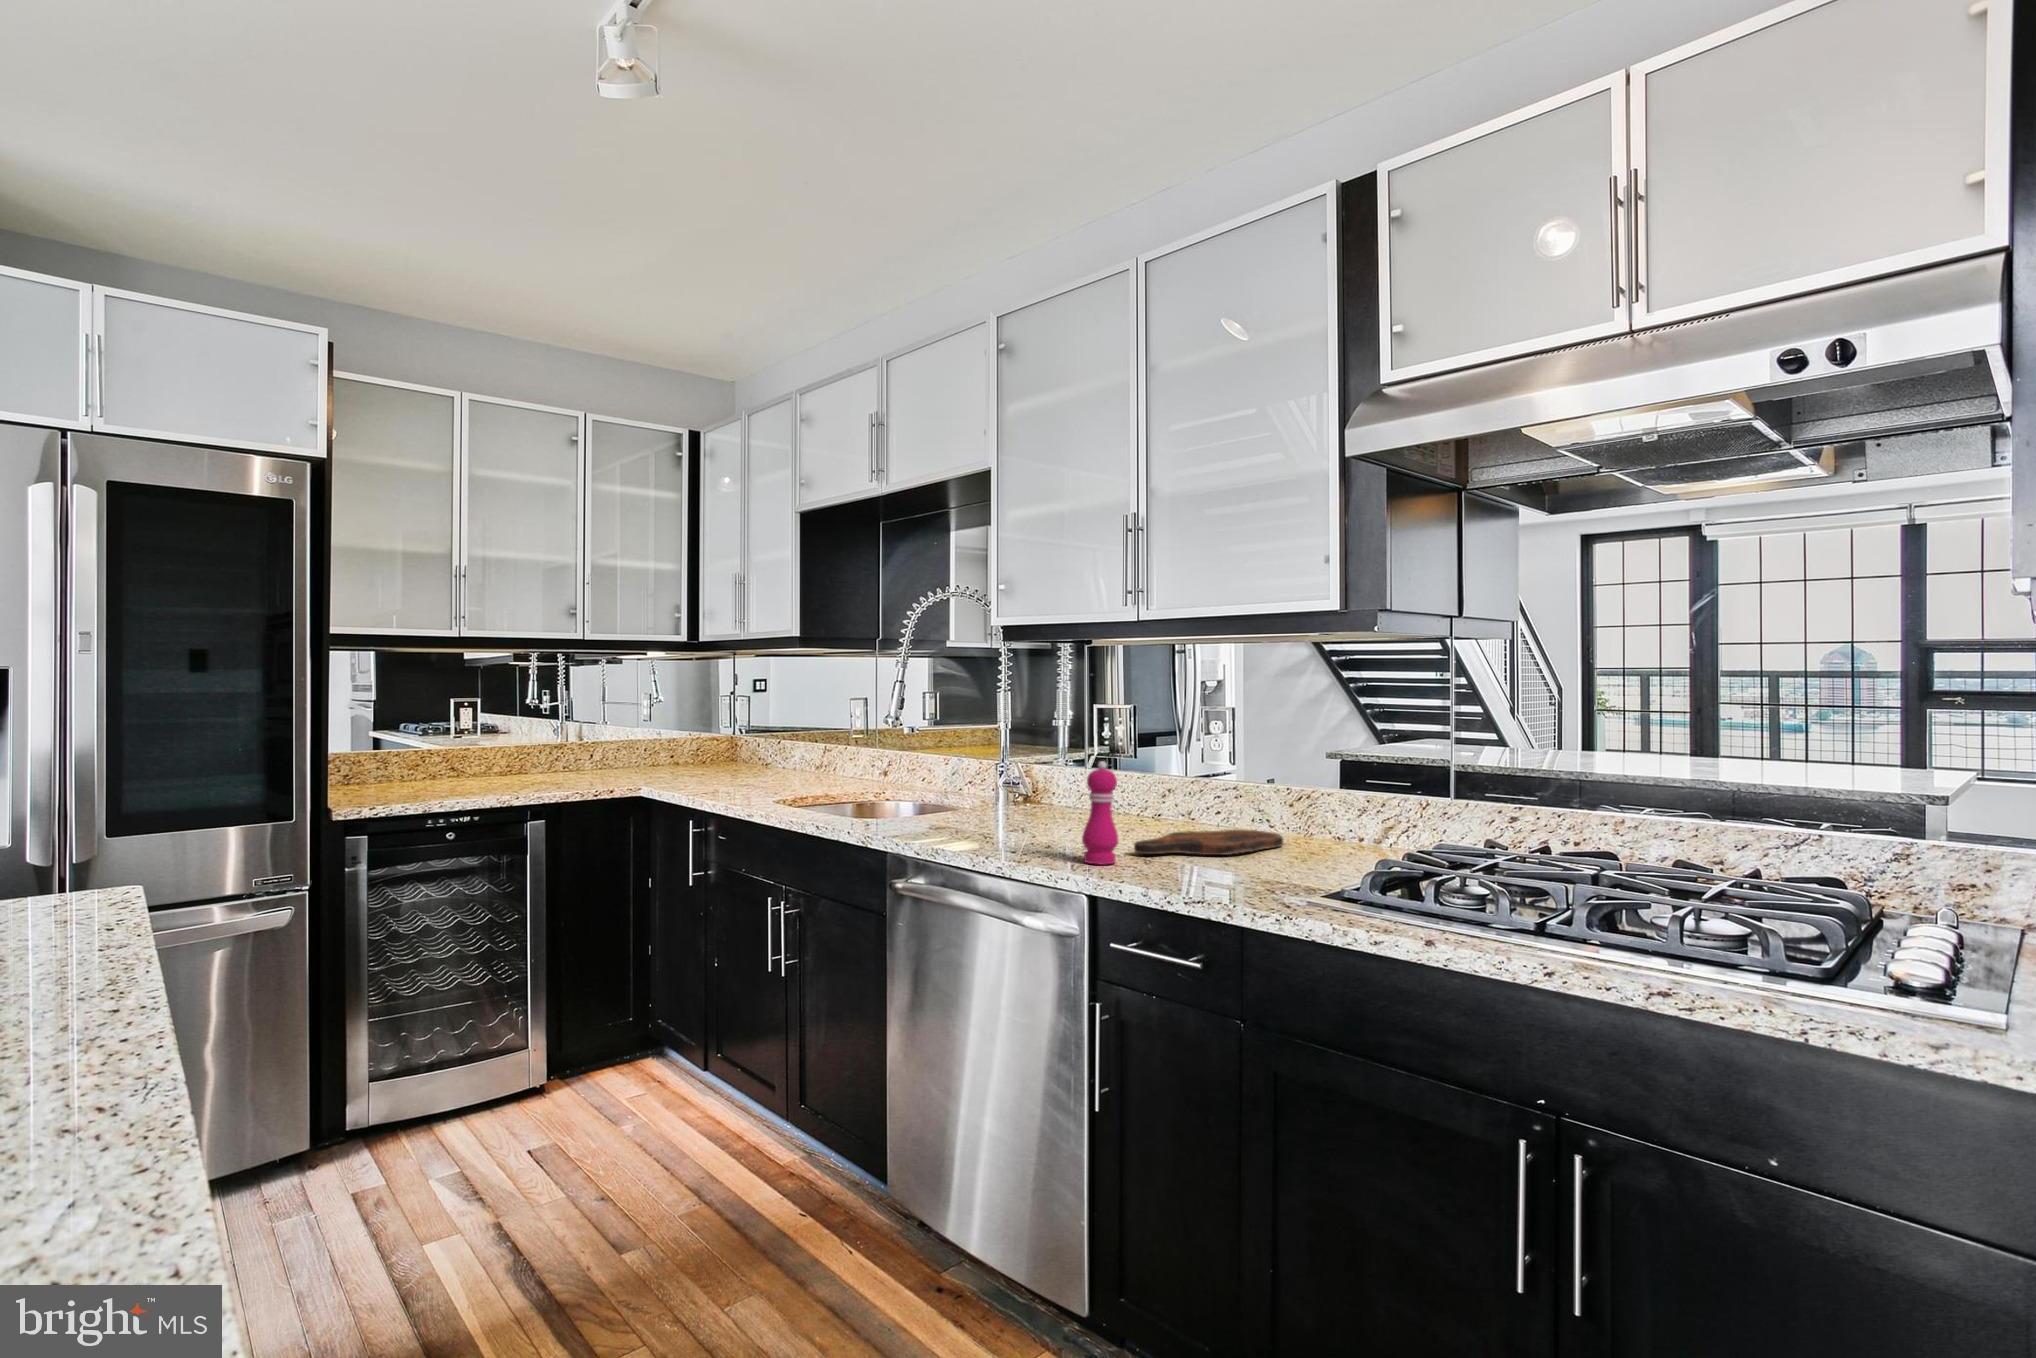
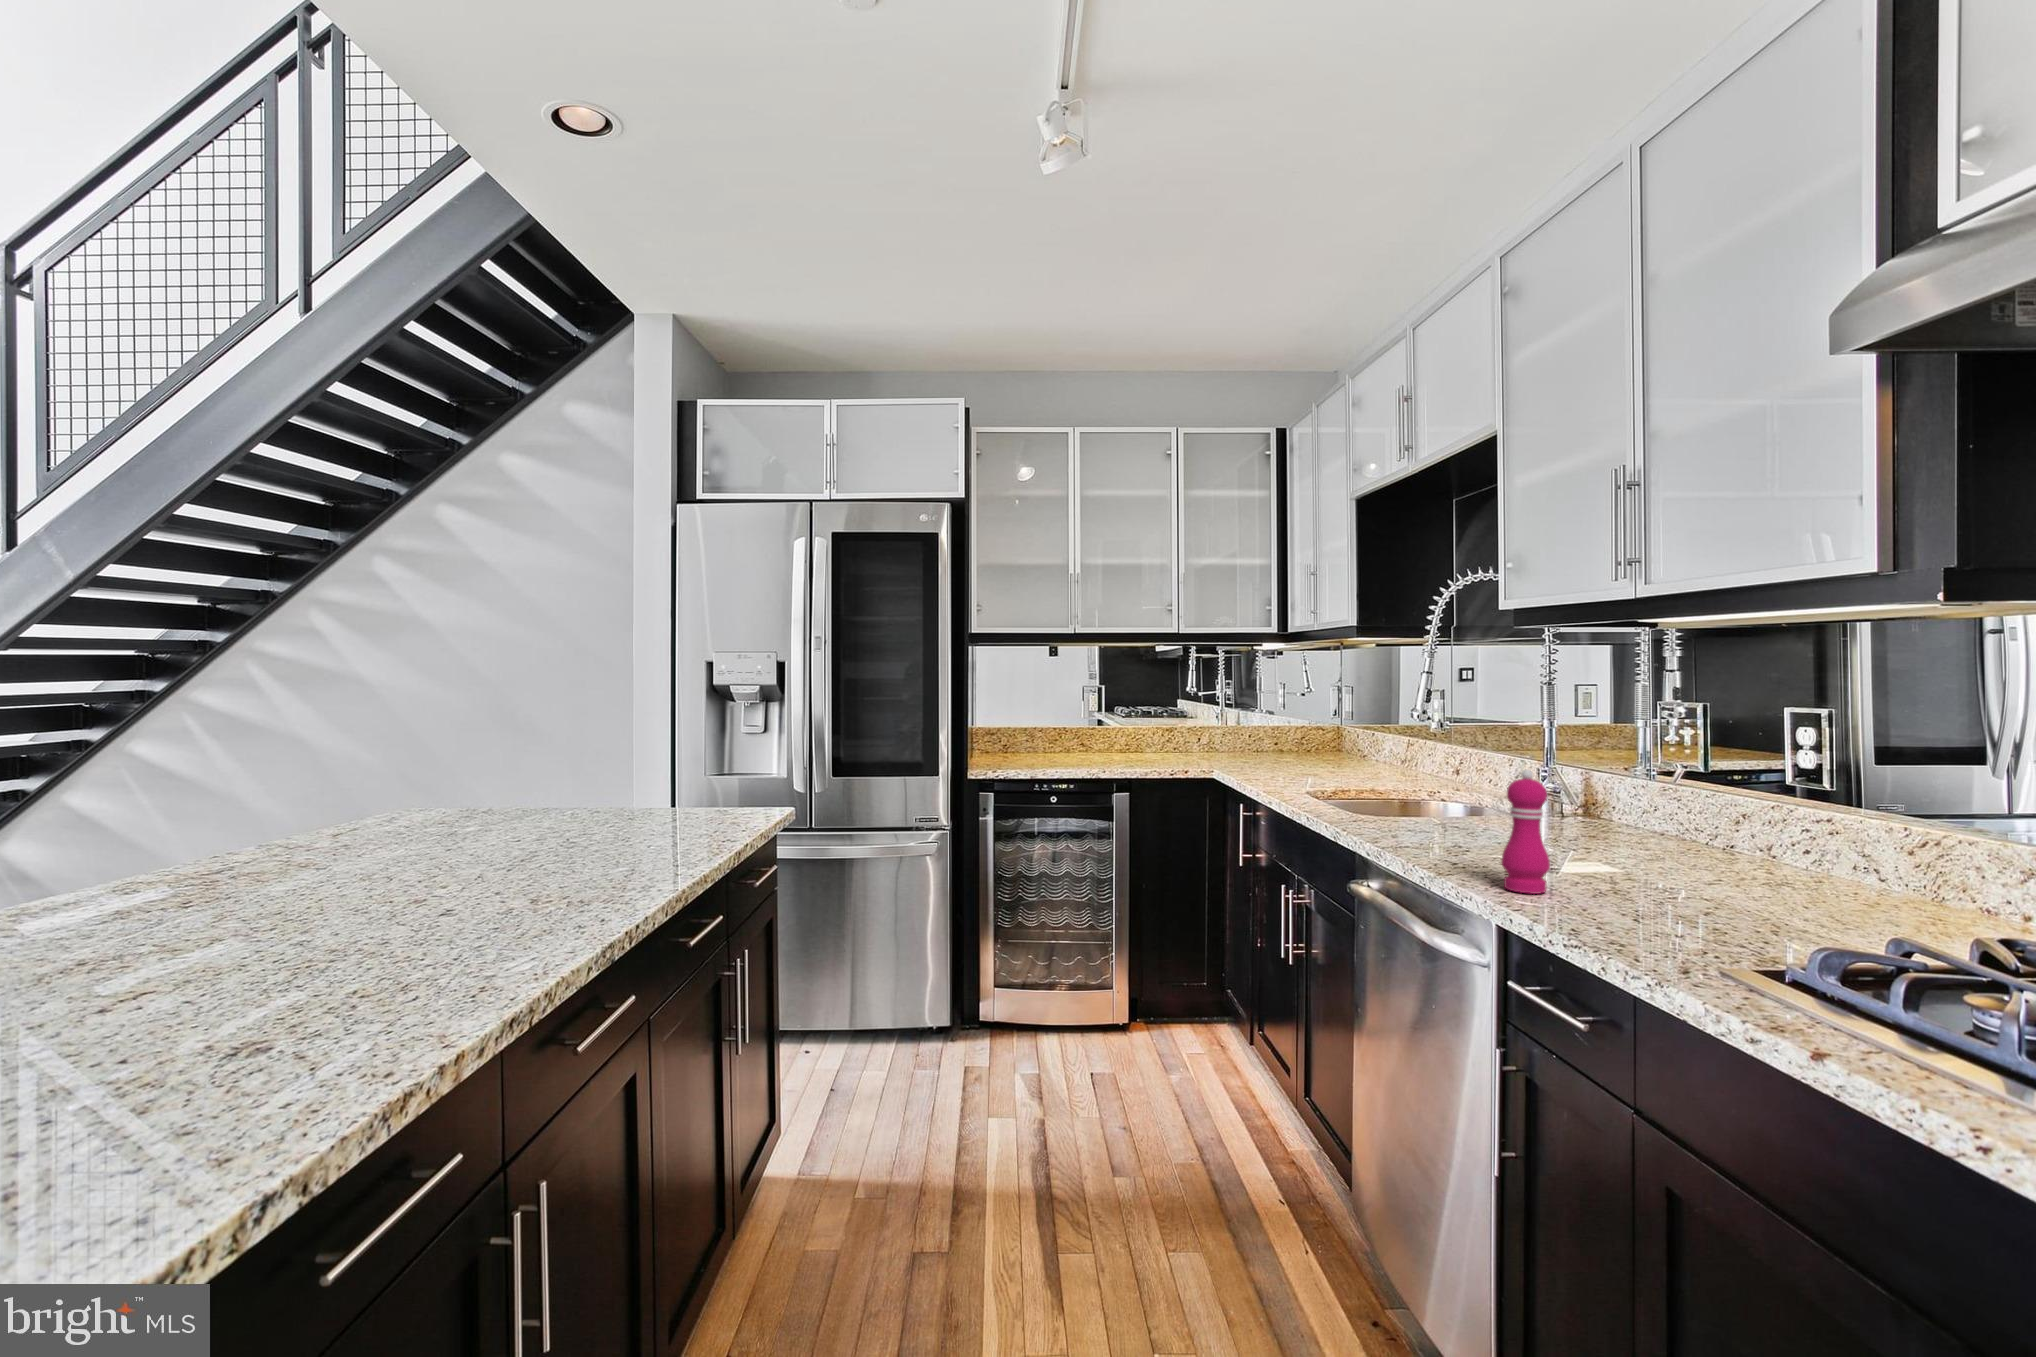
cutting board: present [1134,830,1283,855] -> none [1592,867,1874,905]

